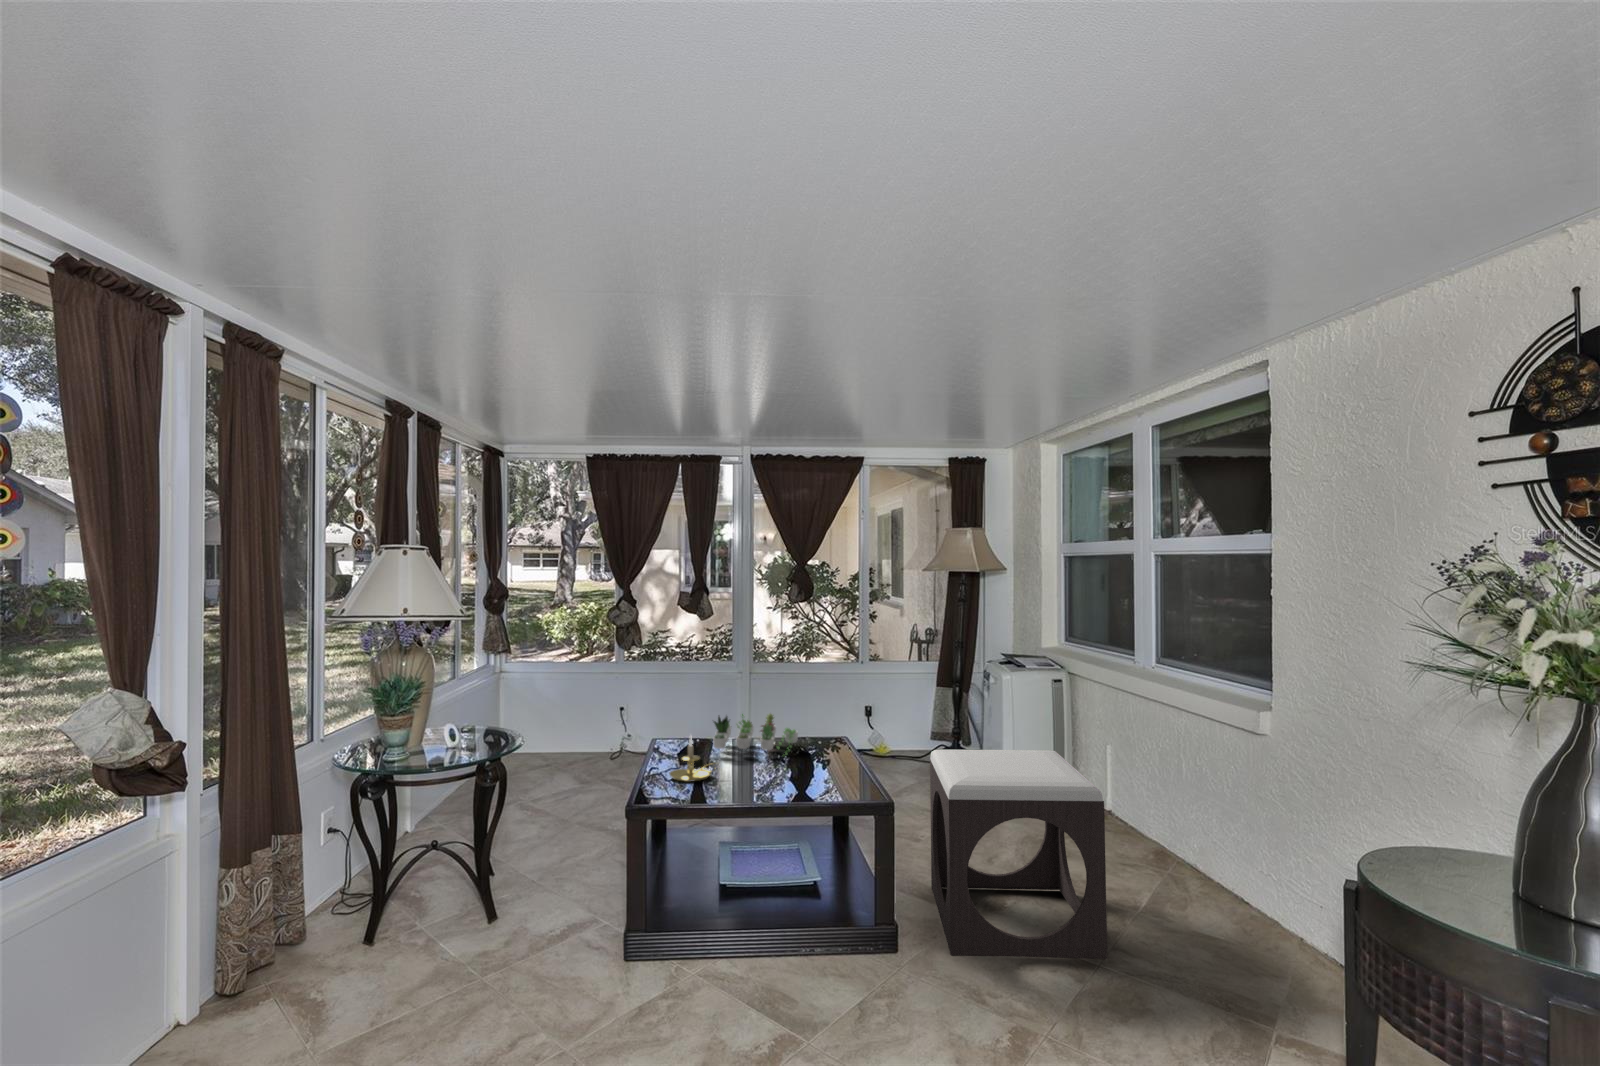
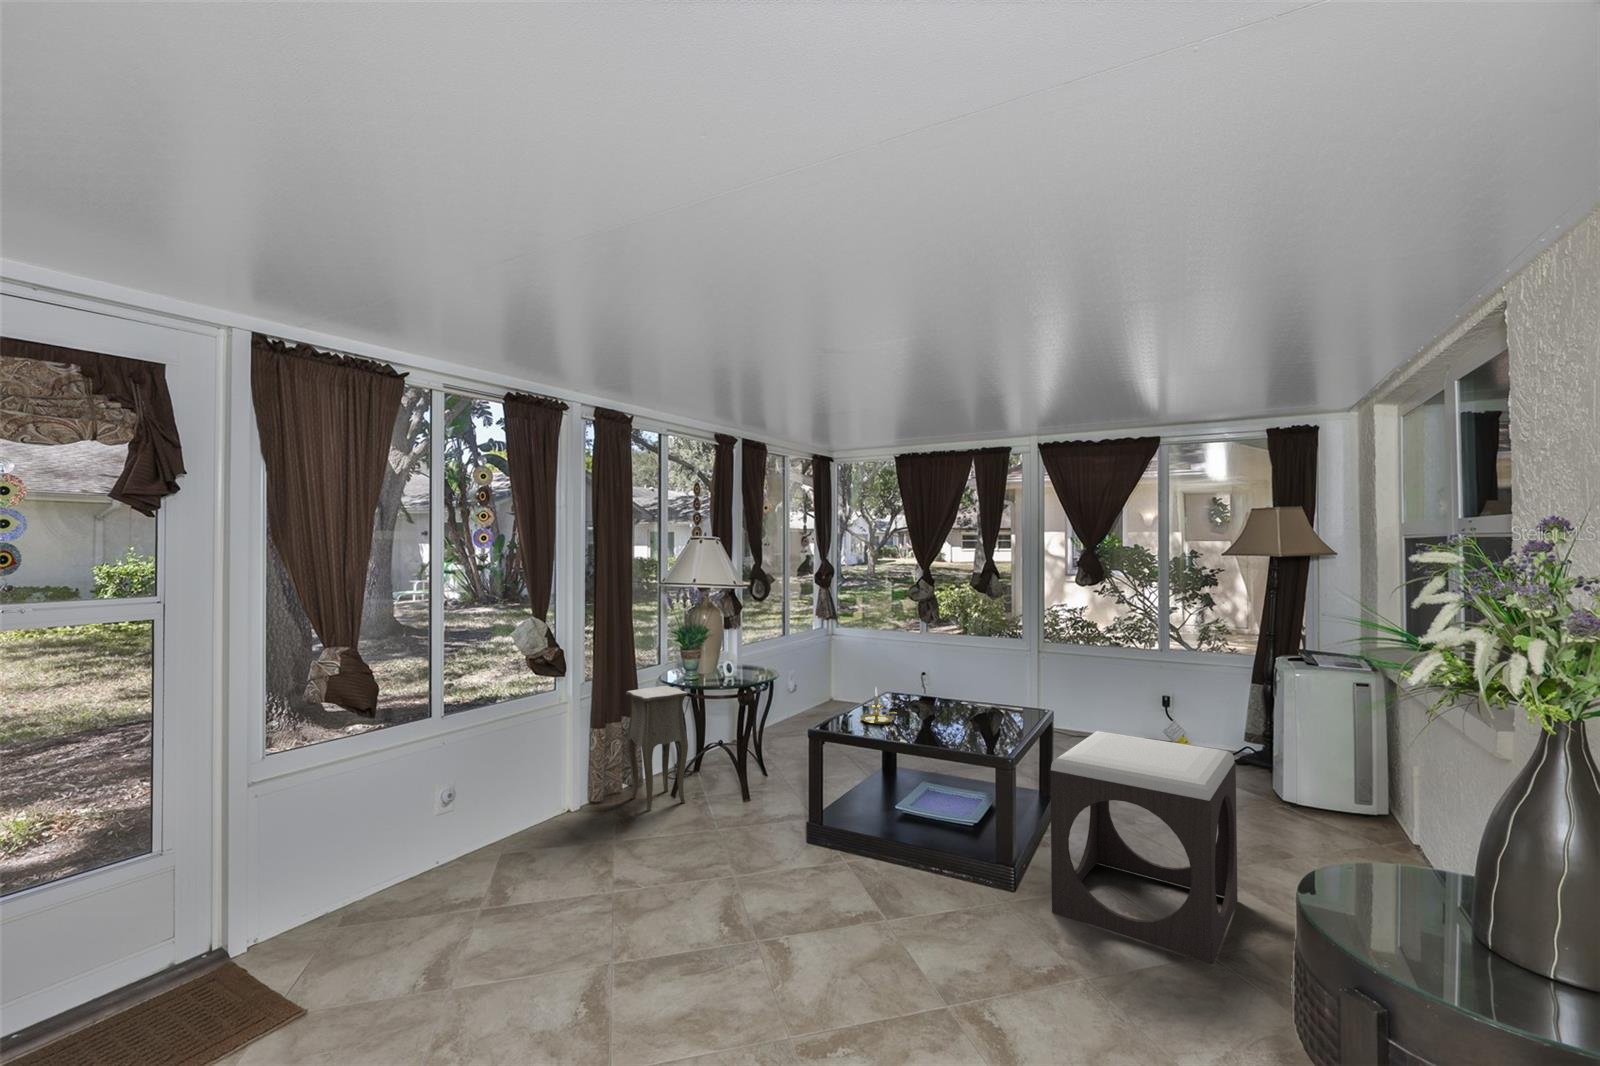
succulent plant: present [713,714,798,755] -> none [911,676,992,719]
side table: none [280,776,411,985] -> present [626,686,699,811]

